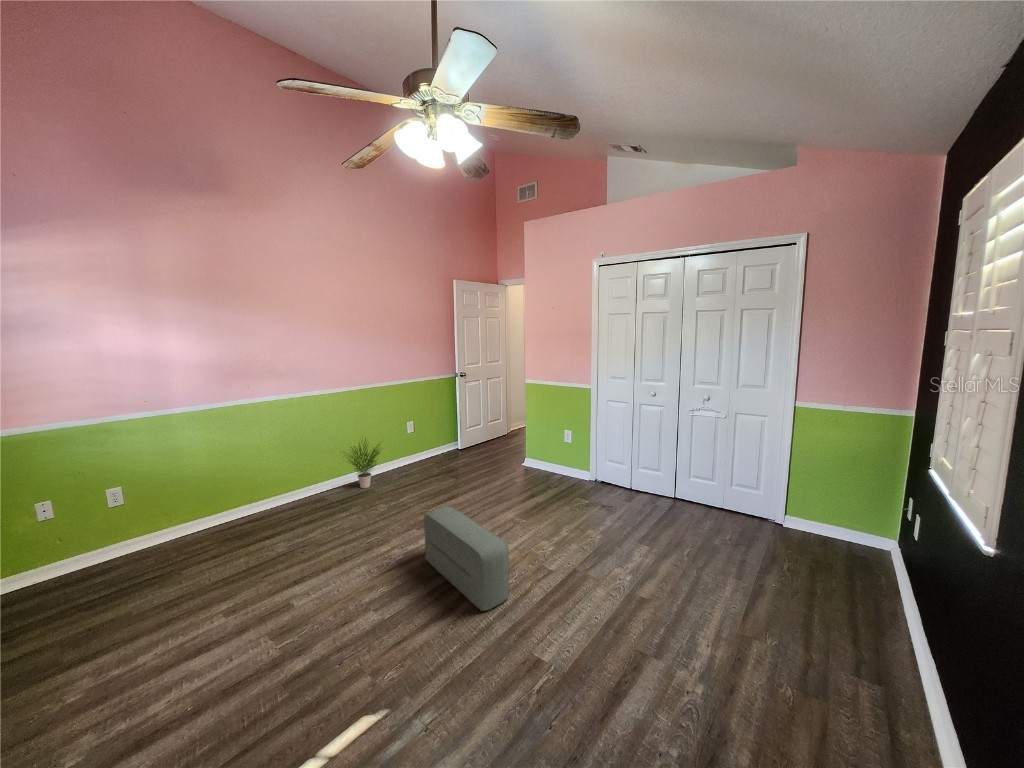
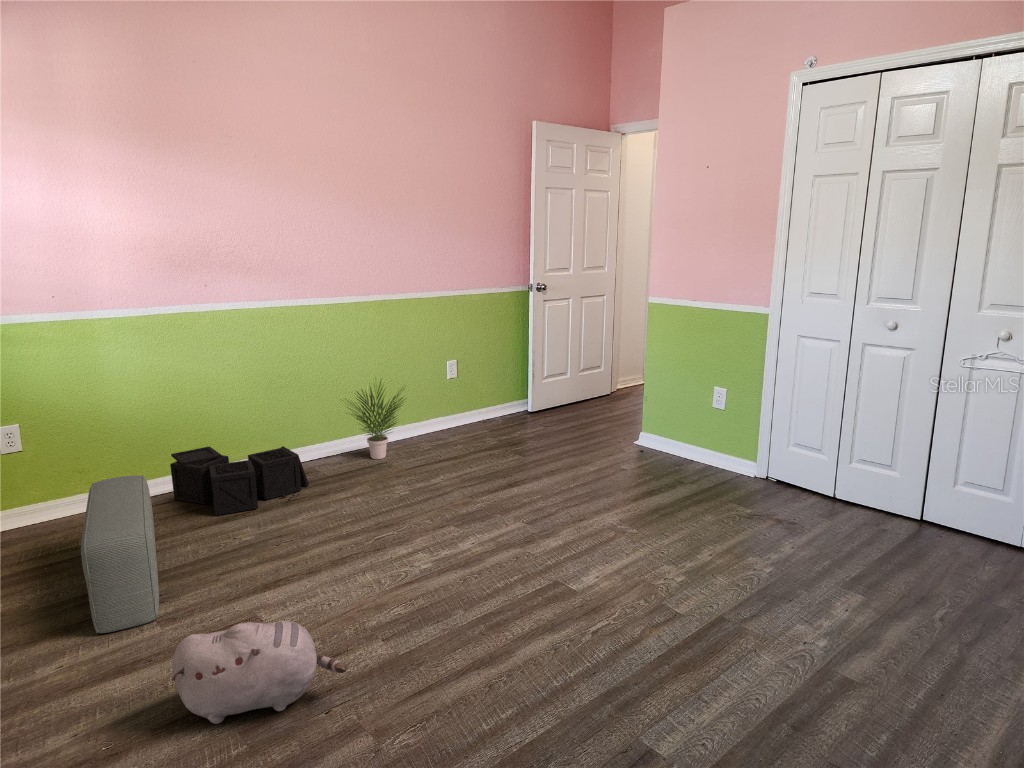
storage bin: none [224,486,320,537] -> present [170,446,309,515]
pouf: present [424,506,509,611] -> present [81,475,159,633]
plush toy: none [237,607,353,682] -> present [172,621,347,724]

